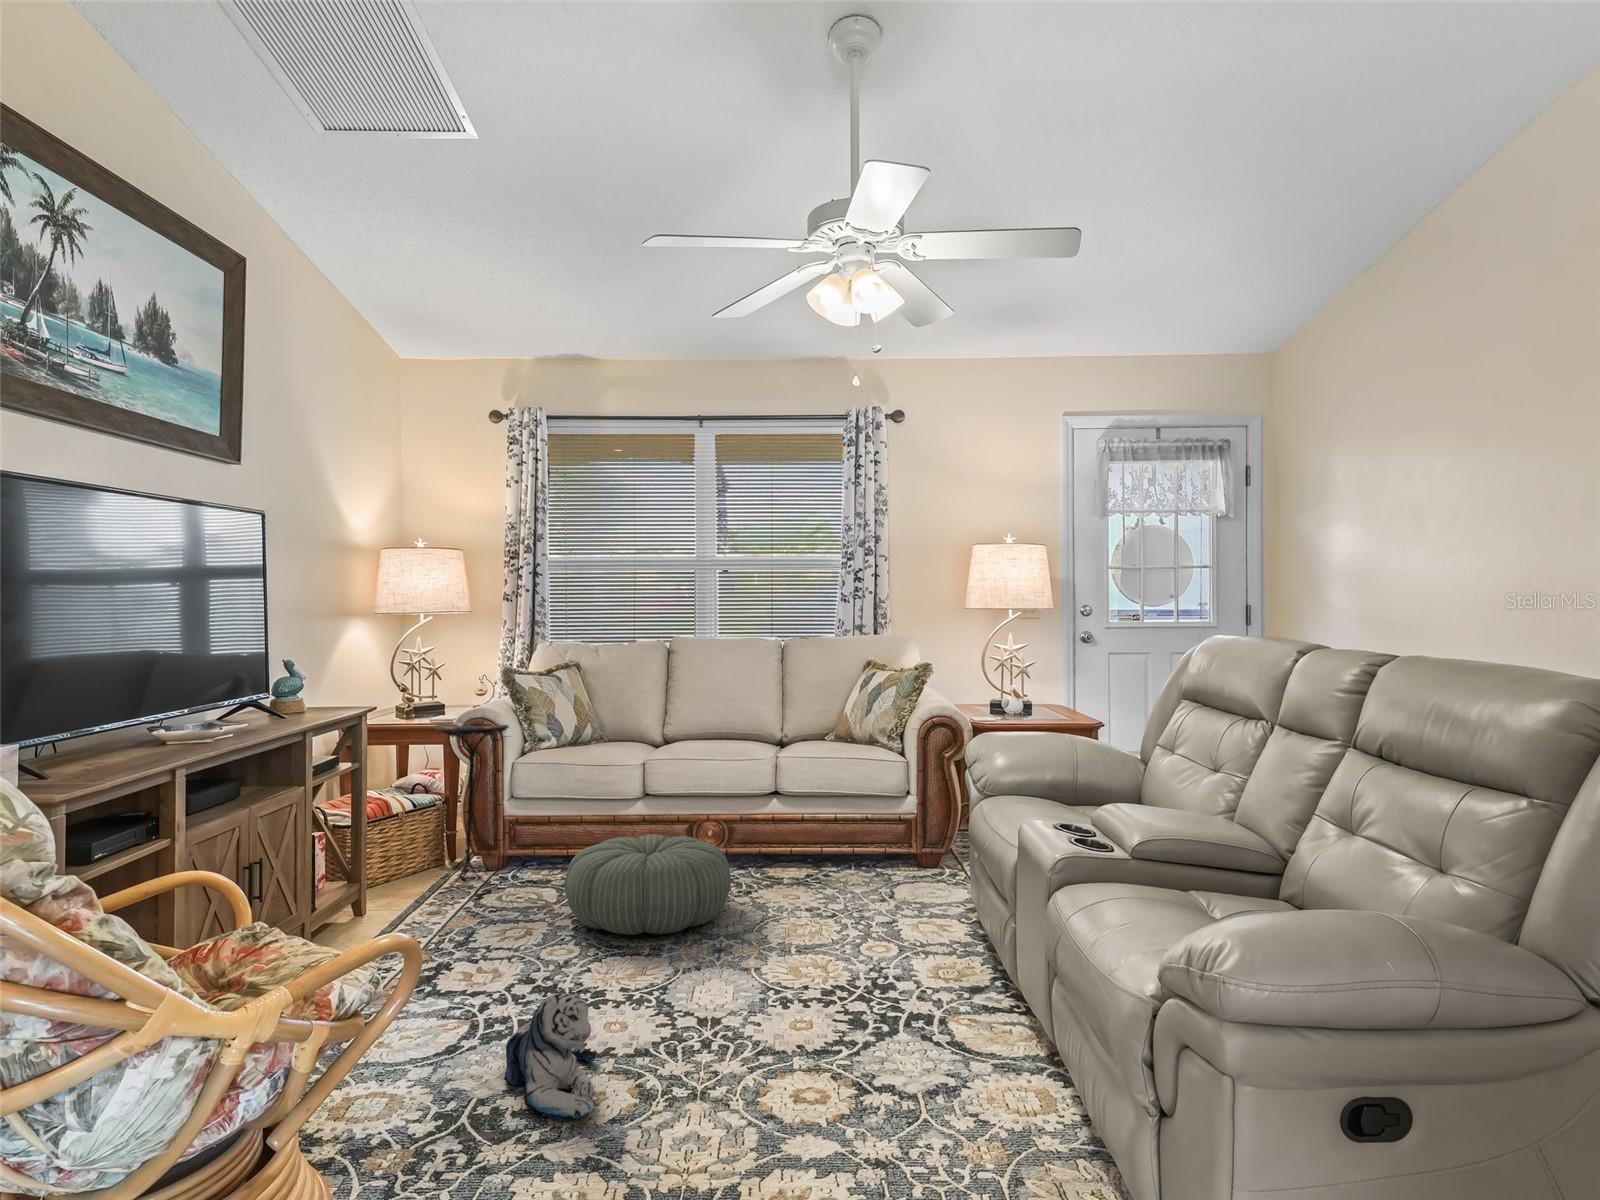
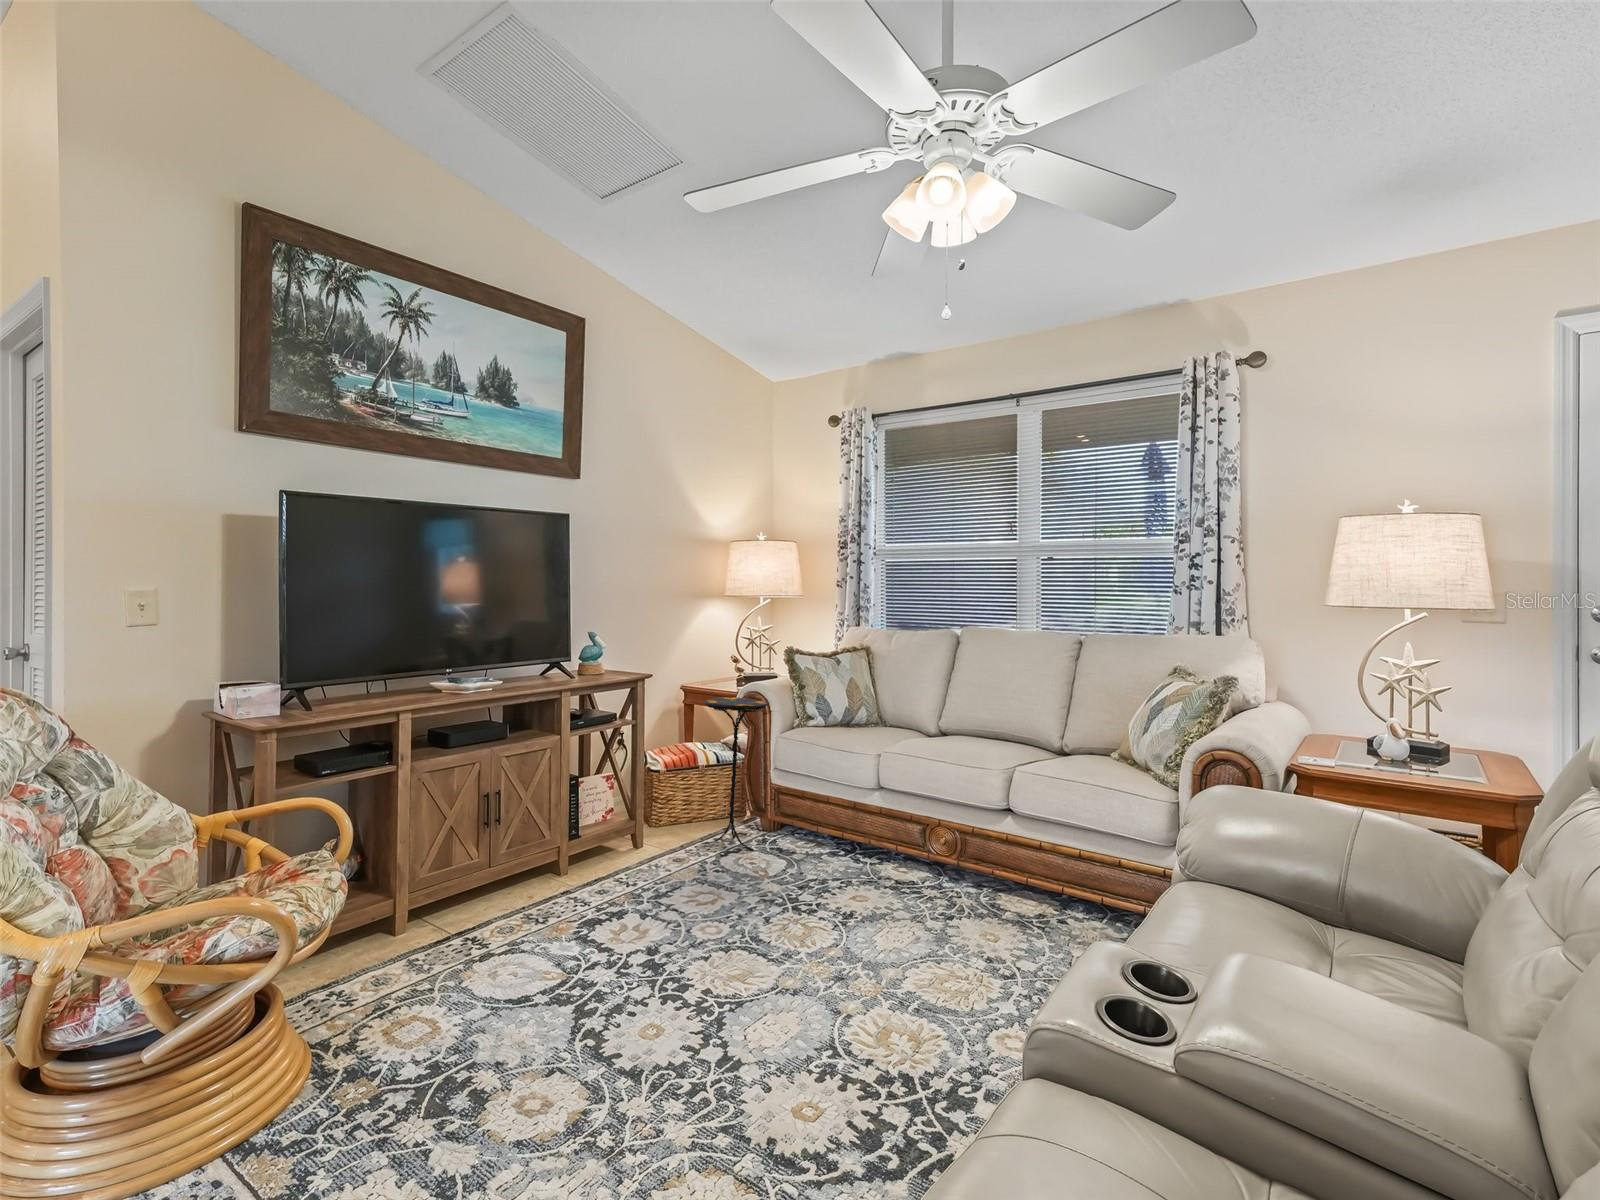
pouf: present [565,834,731,935] -> none [740,829,910,943]
plush toy: present [504,992,596,1120] -> none [481,987,593,1126]

